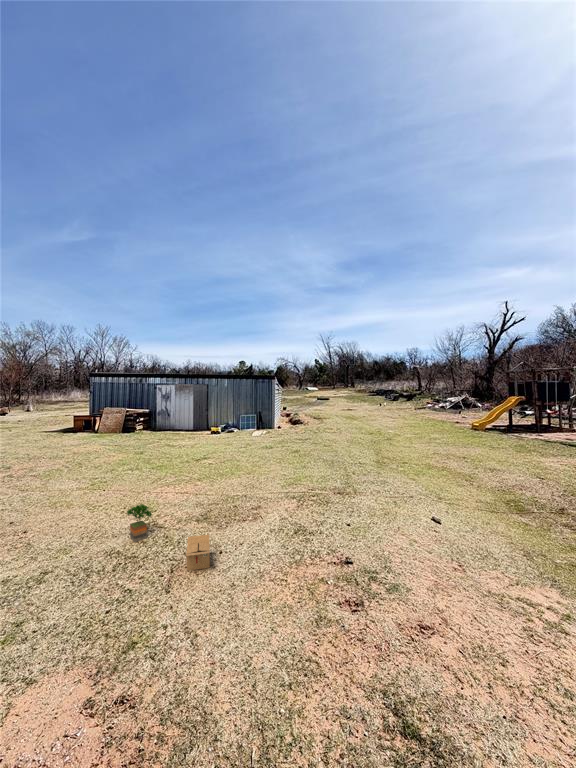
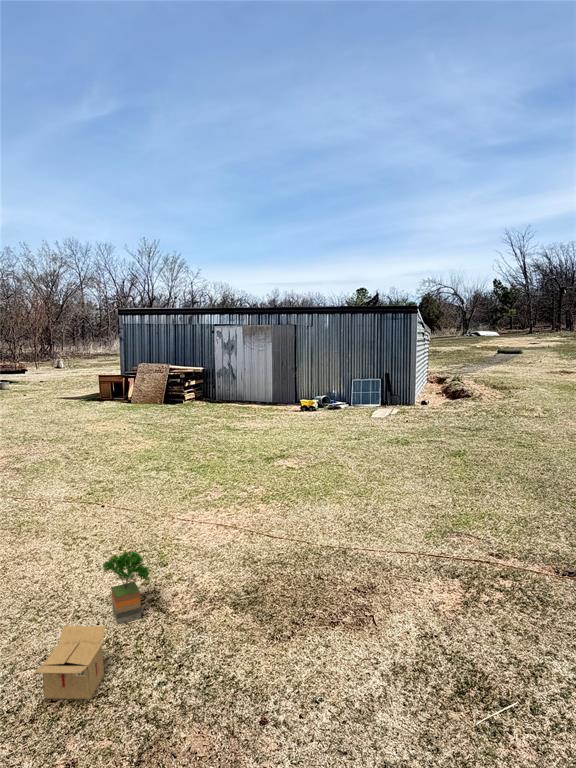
cardboard box: present [186,535,210,571] -> present [33,626,105,699]

